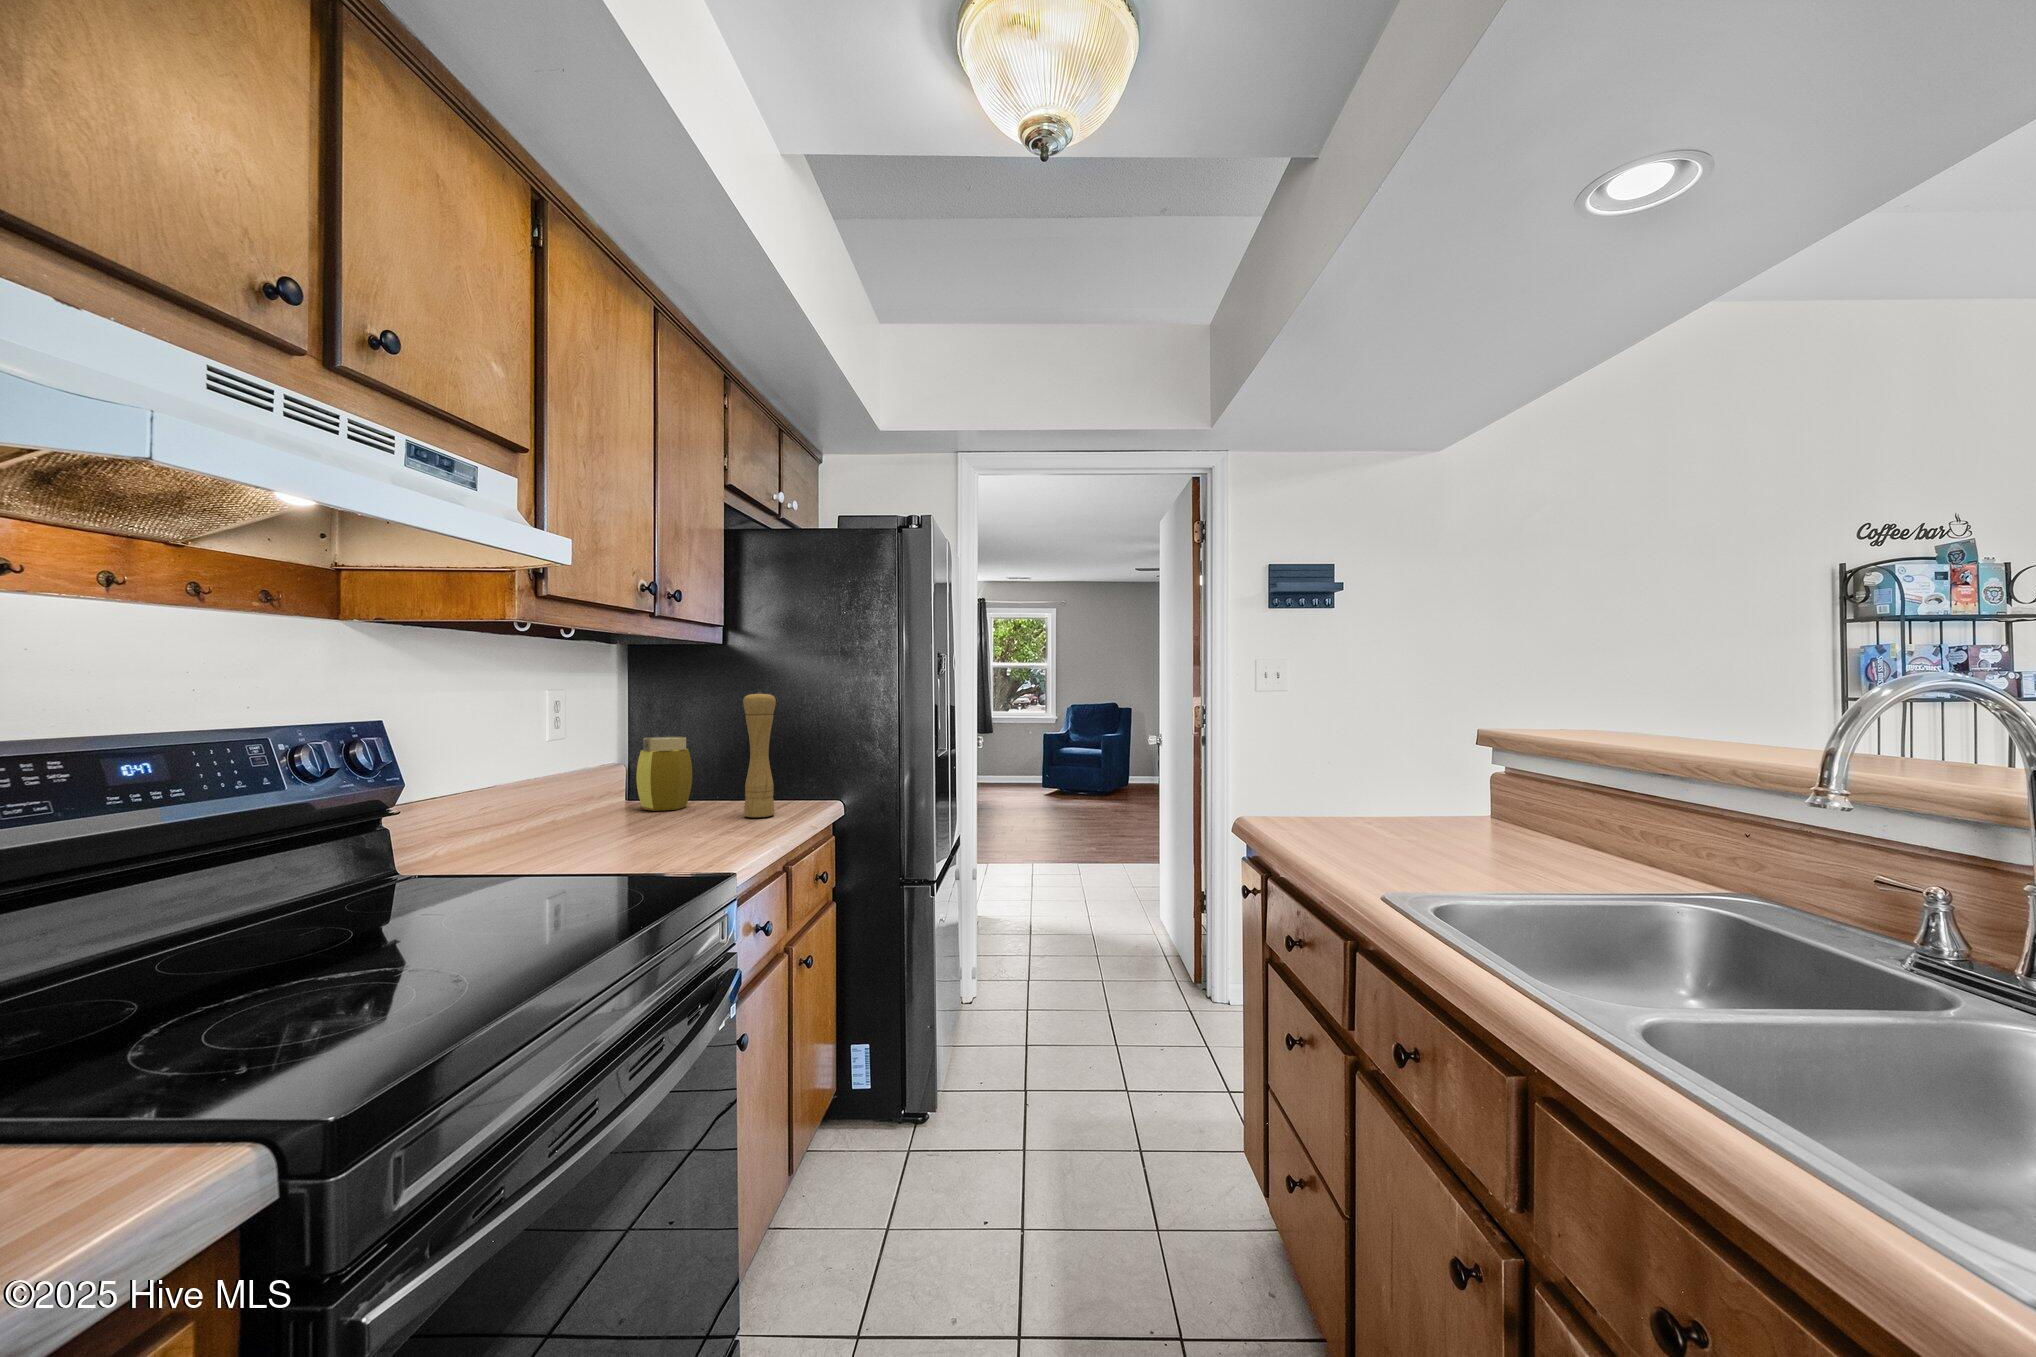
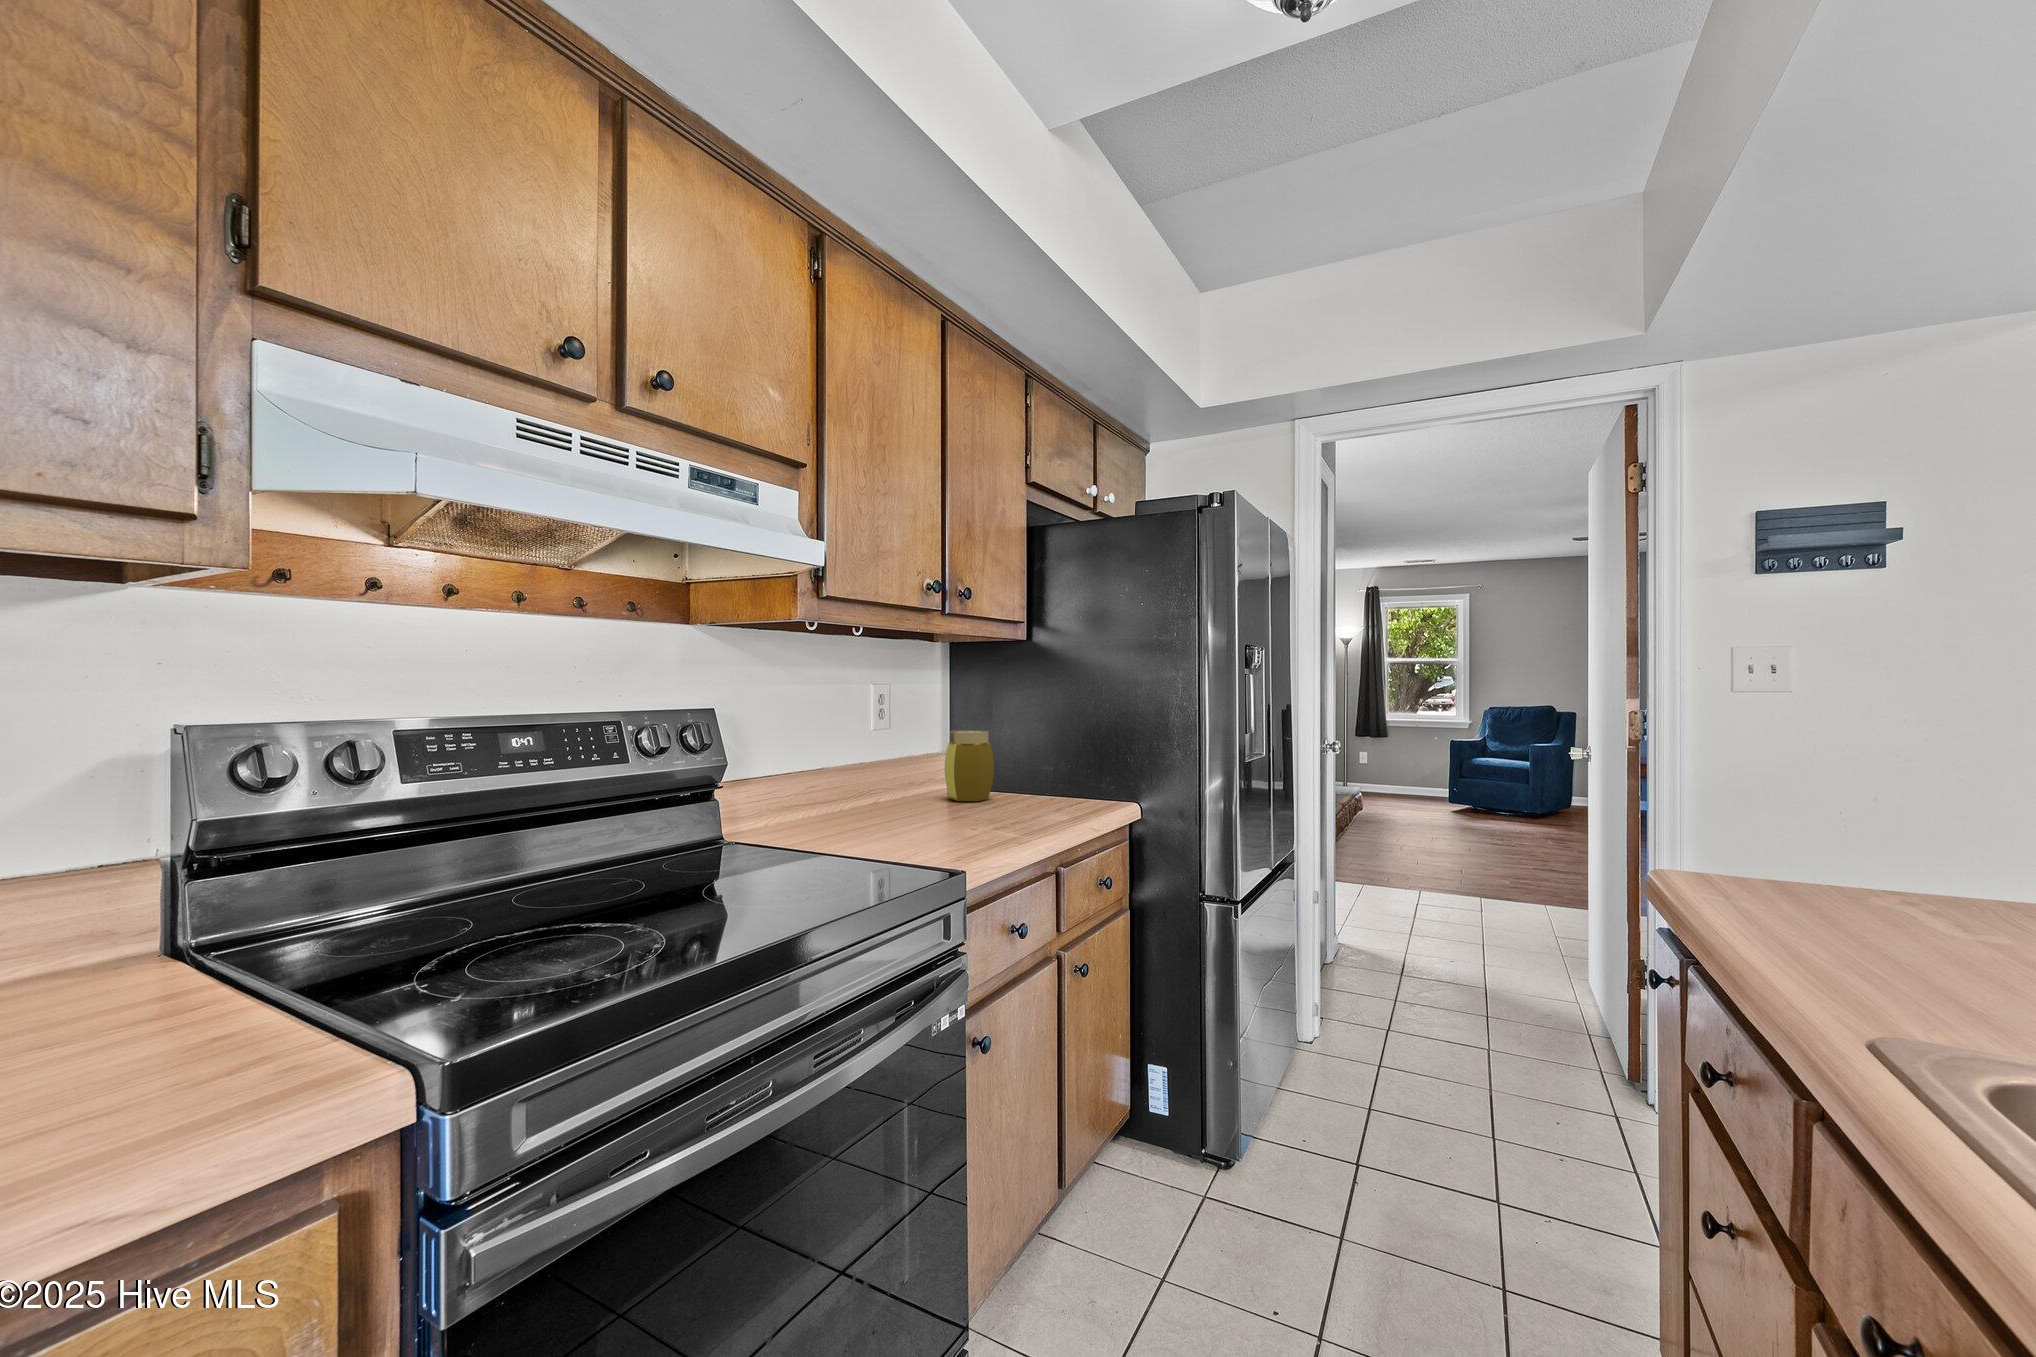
pepper mill: present [743,692,776,817] -> none [1030,688,1061,815]

